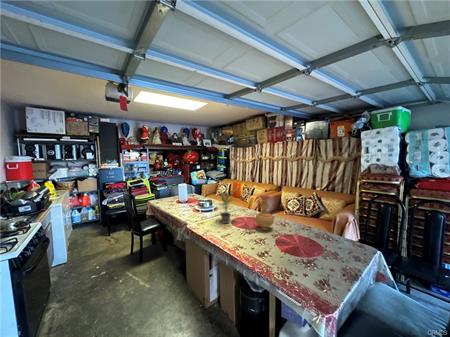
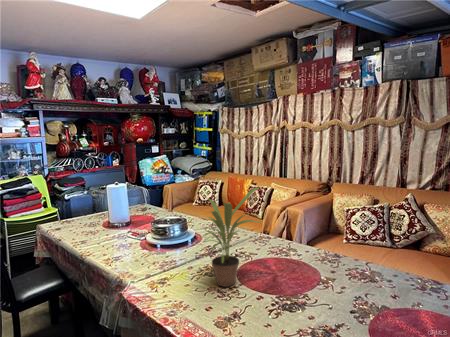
vase: present [255,195,274,230] -> none [310,208,364,305]

